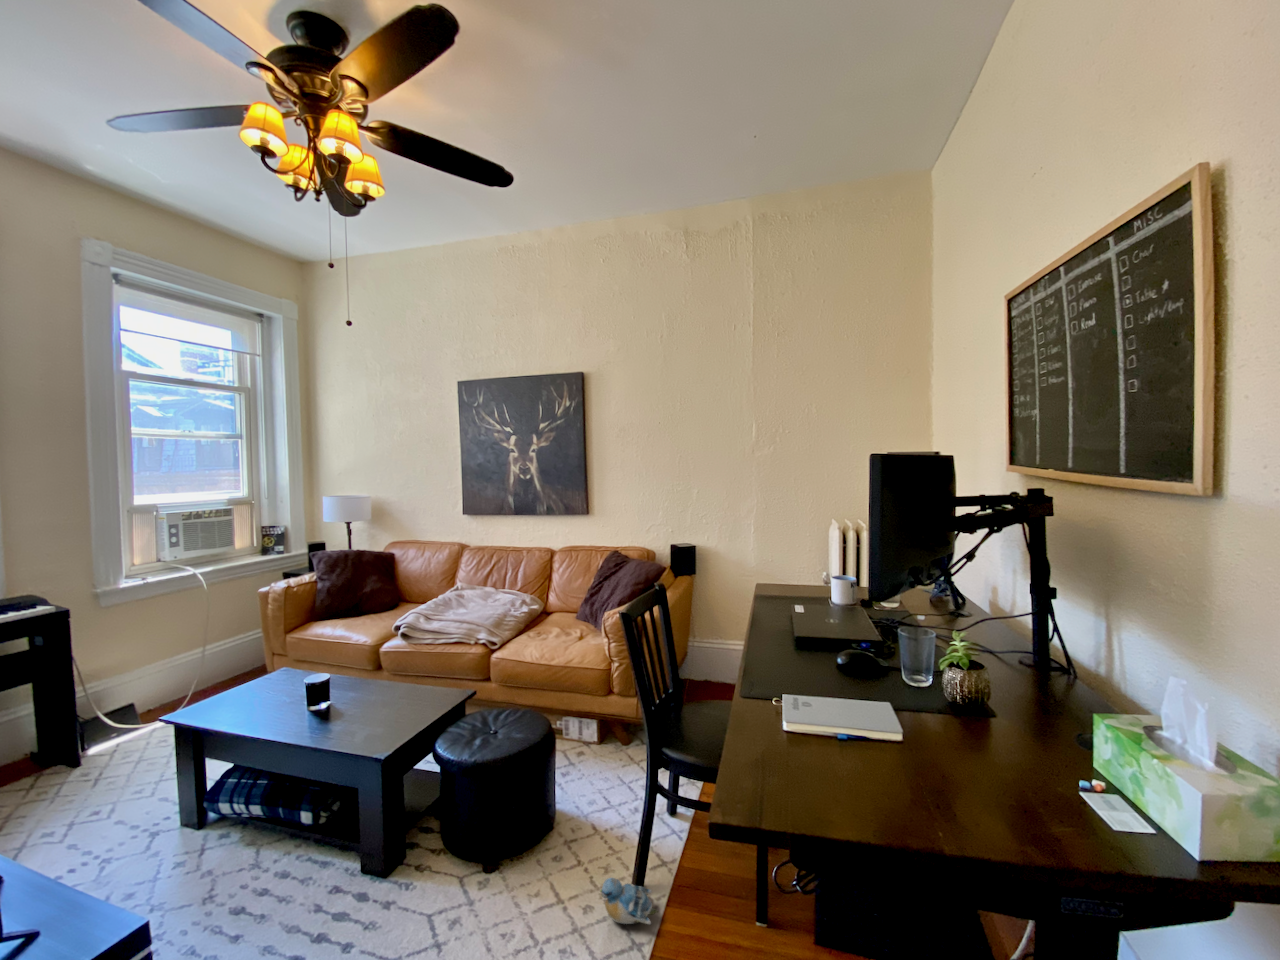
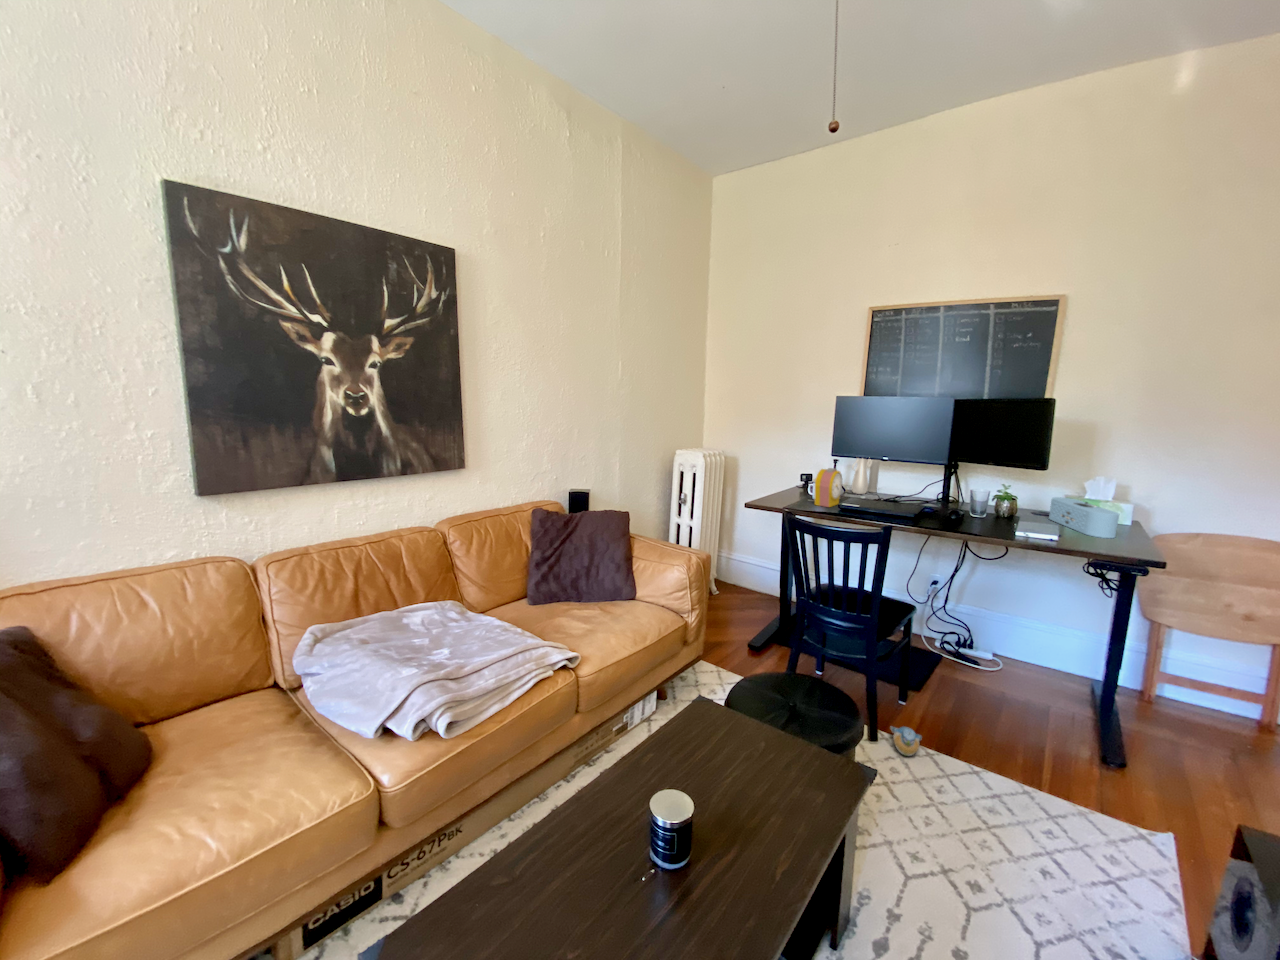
water bottle: none [916,542,983,622] -> present [852,458,880,494]
alarm clock: none [772,554,816,609] -> present [815,468,842,507]
speaker: none [873,688,1070,790] -> present [1049,497,1119,538]

